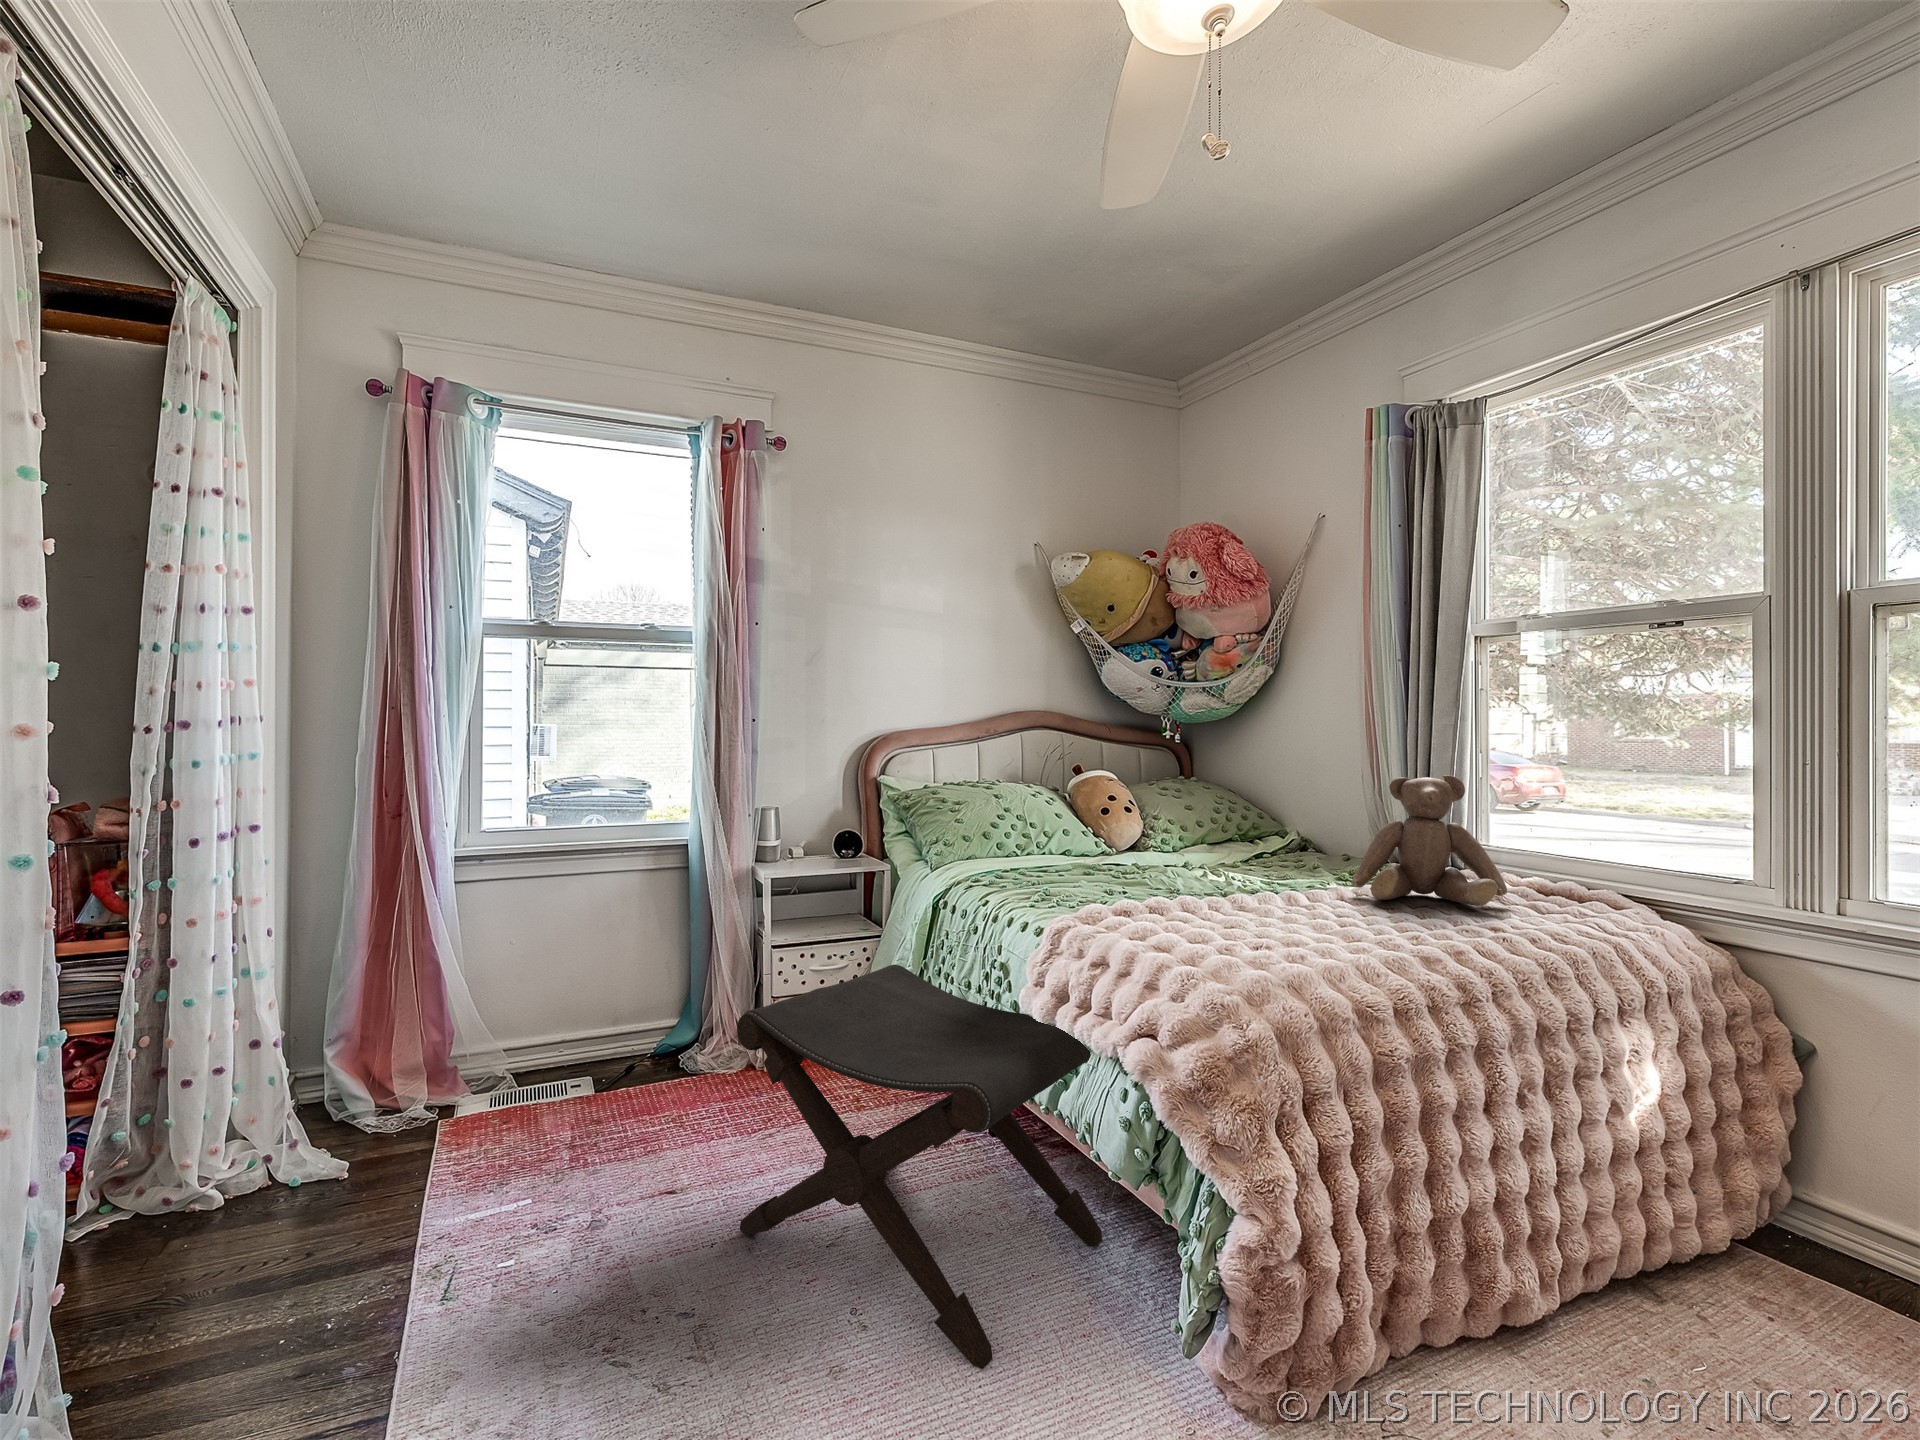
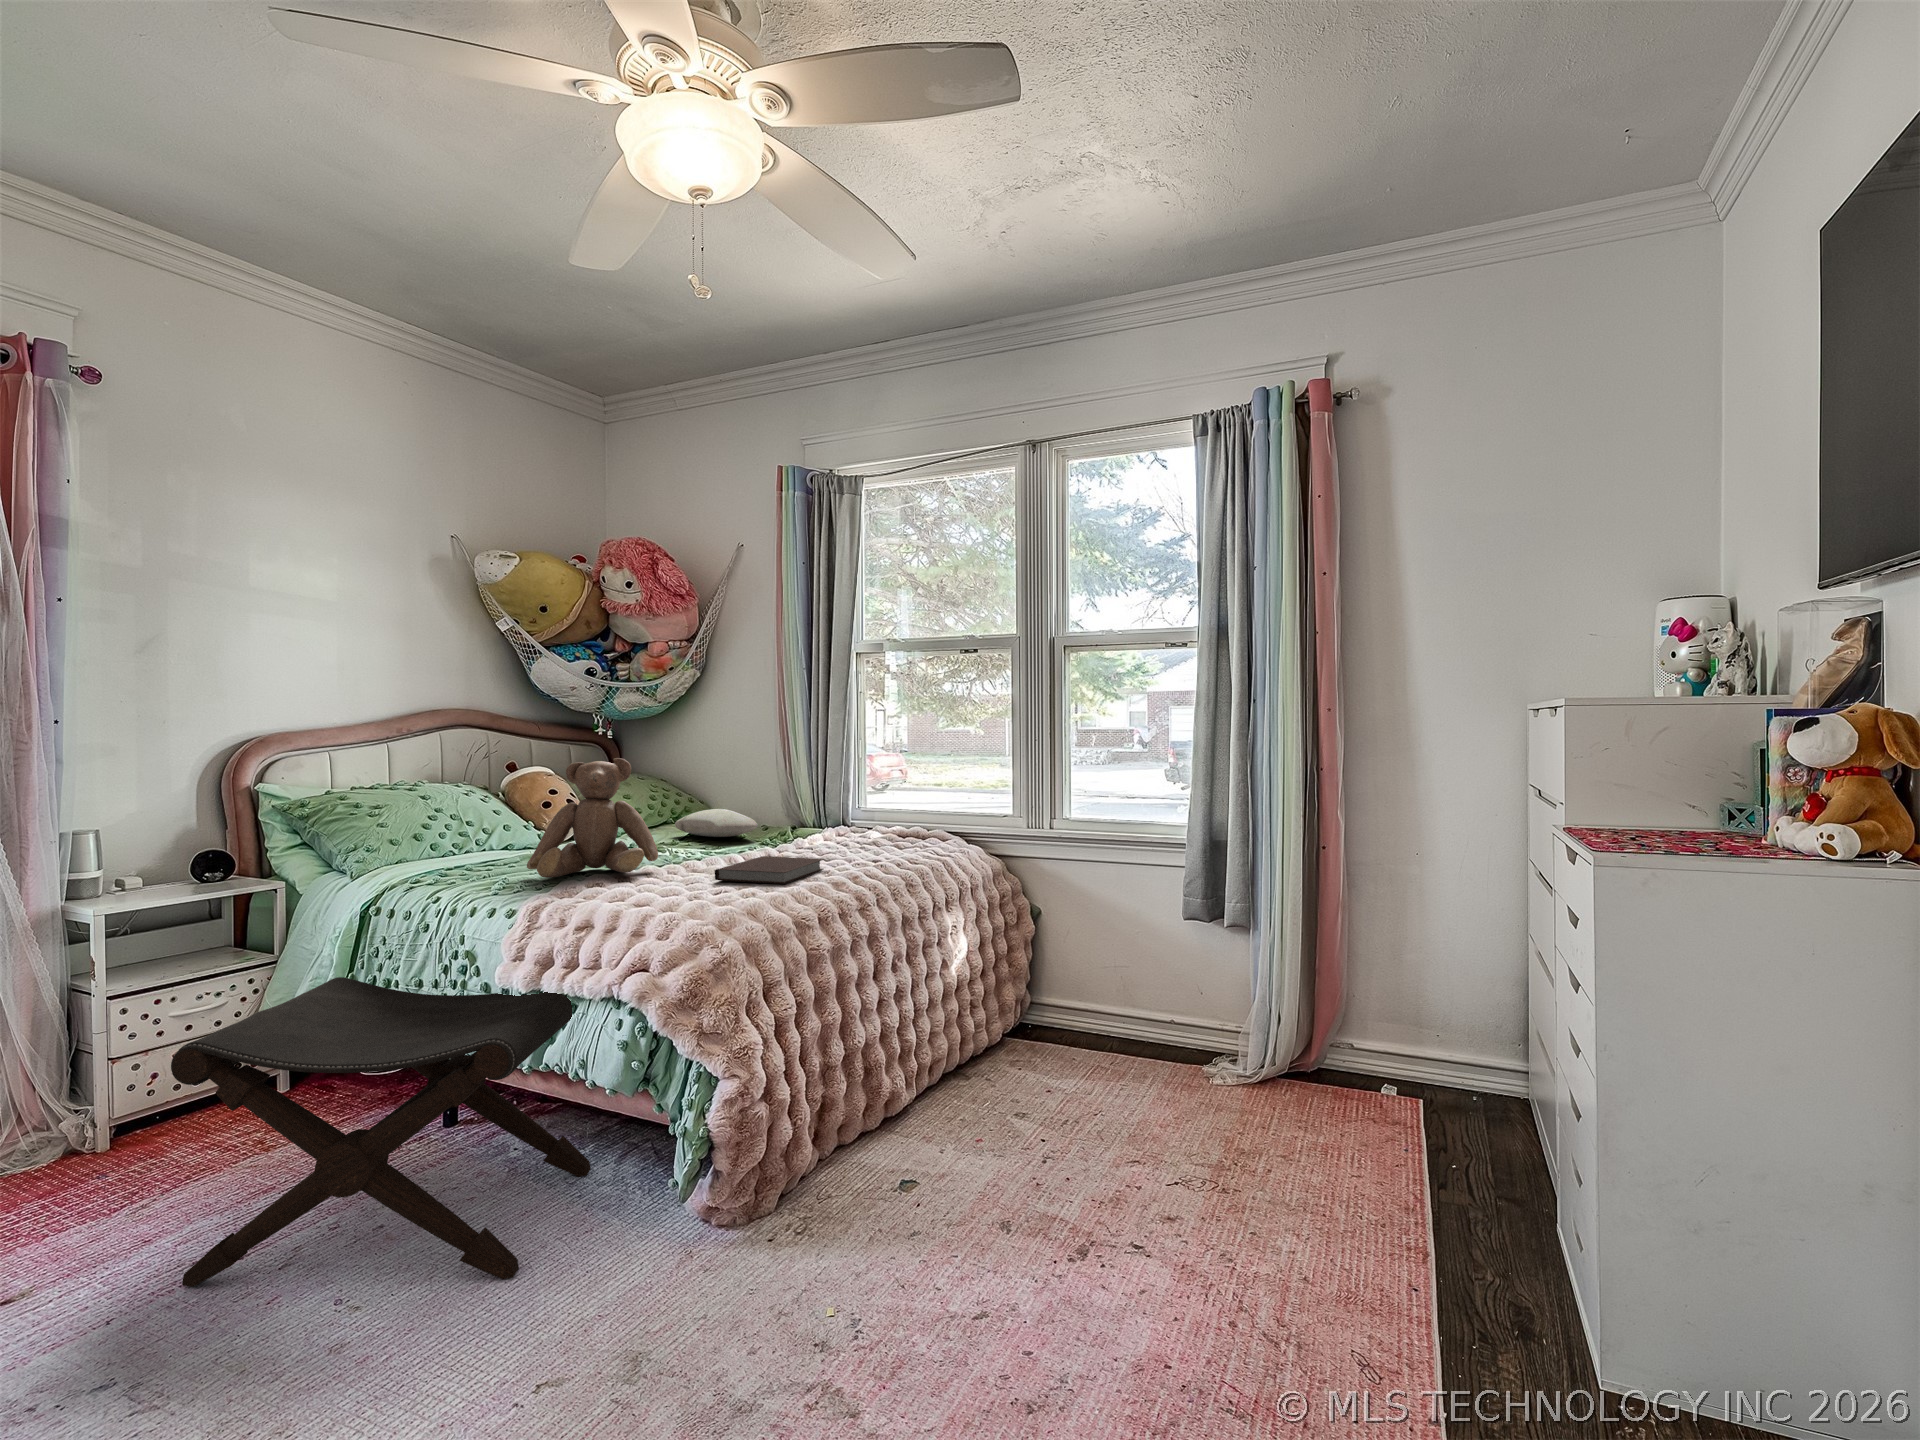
teddy bear: present [1352,775,1507,906] -> present [527,758,658,878]
pillow: none [1239,837,1333,869] -> present [675,809,758,837]
notebook: none [1260,904,1414,949] -> present [715,856,824,884]

